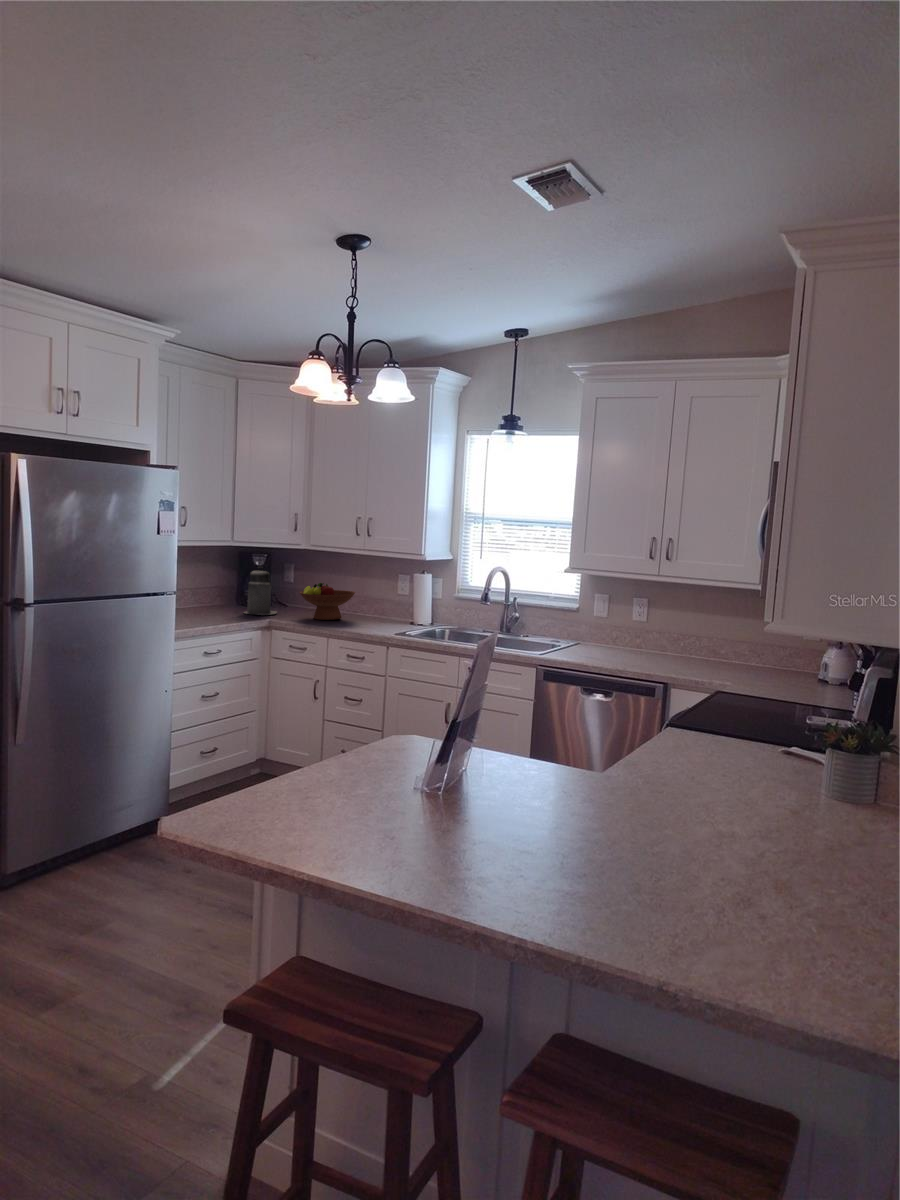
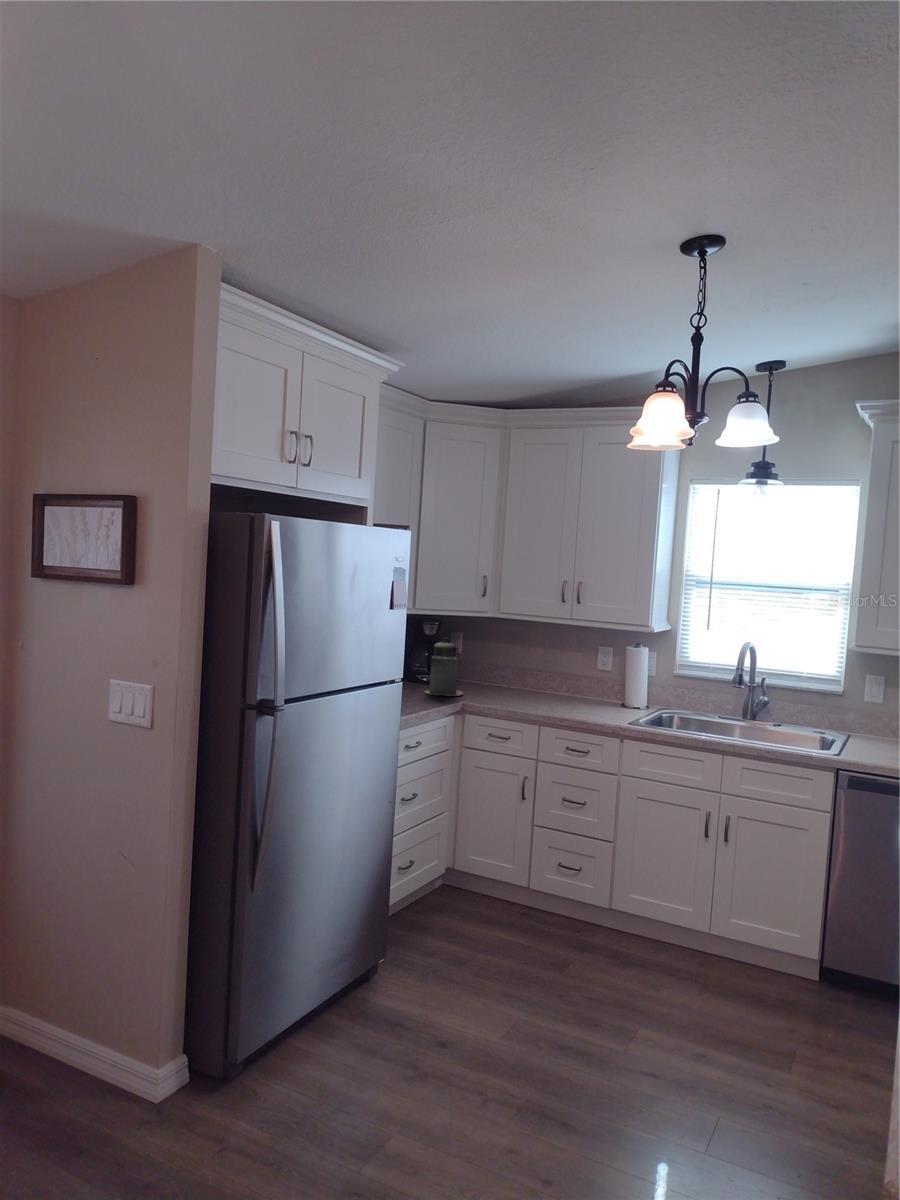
fruit bowl: present [299,583,355,620] -> none [493,658,560,703]

